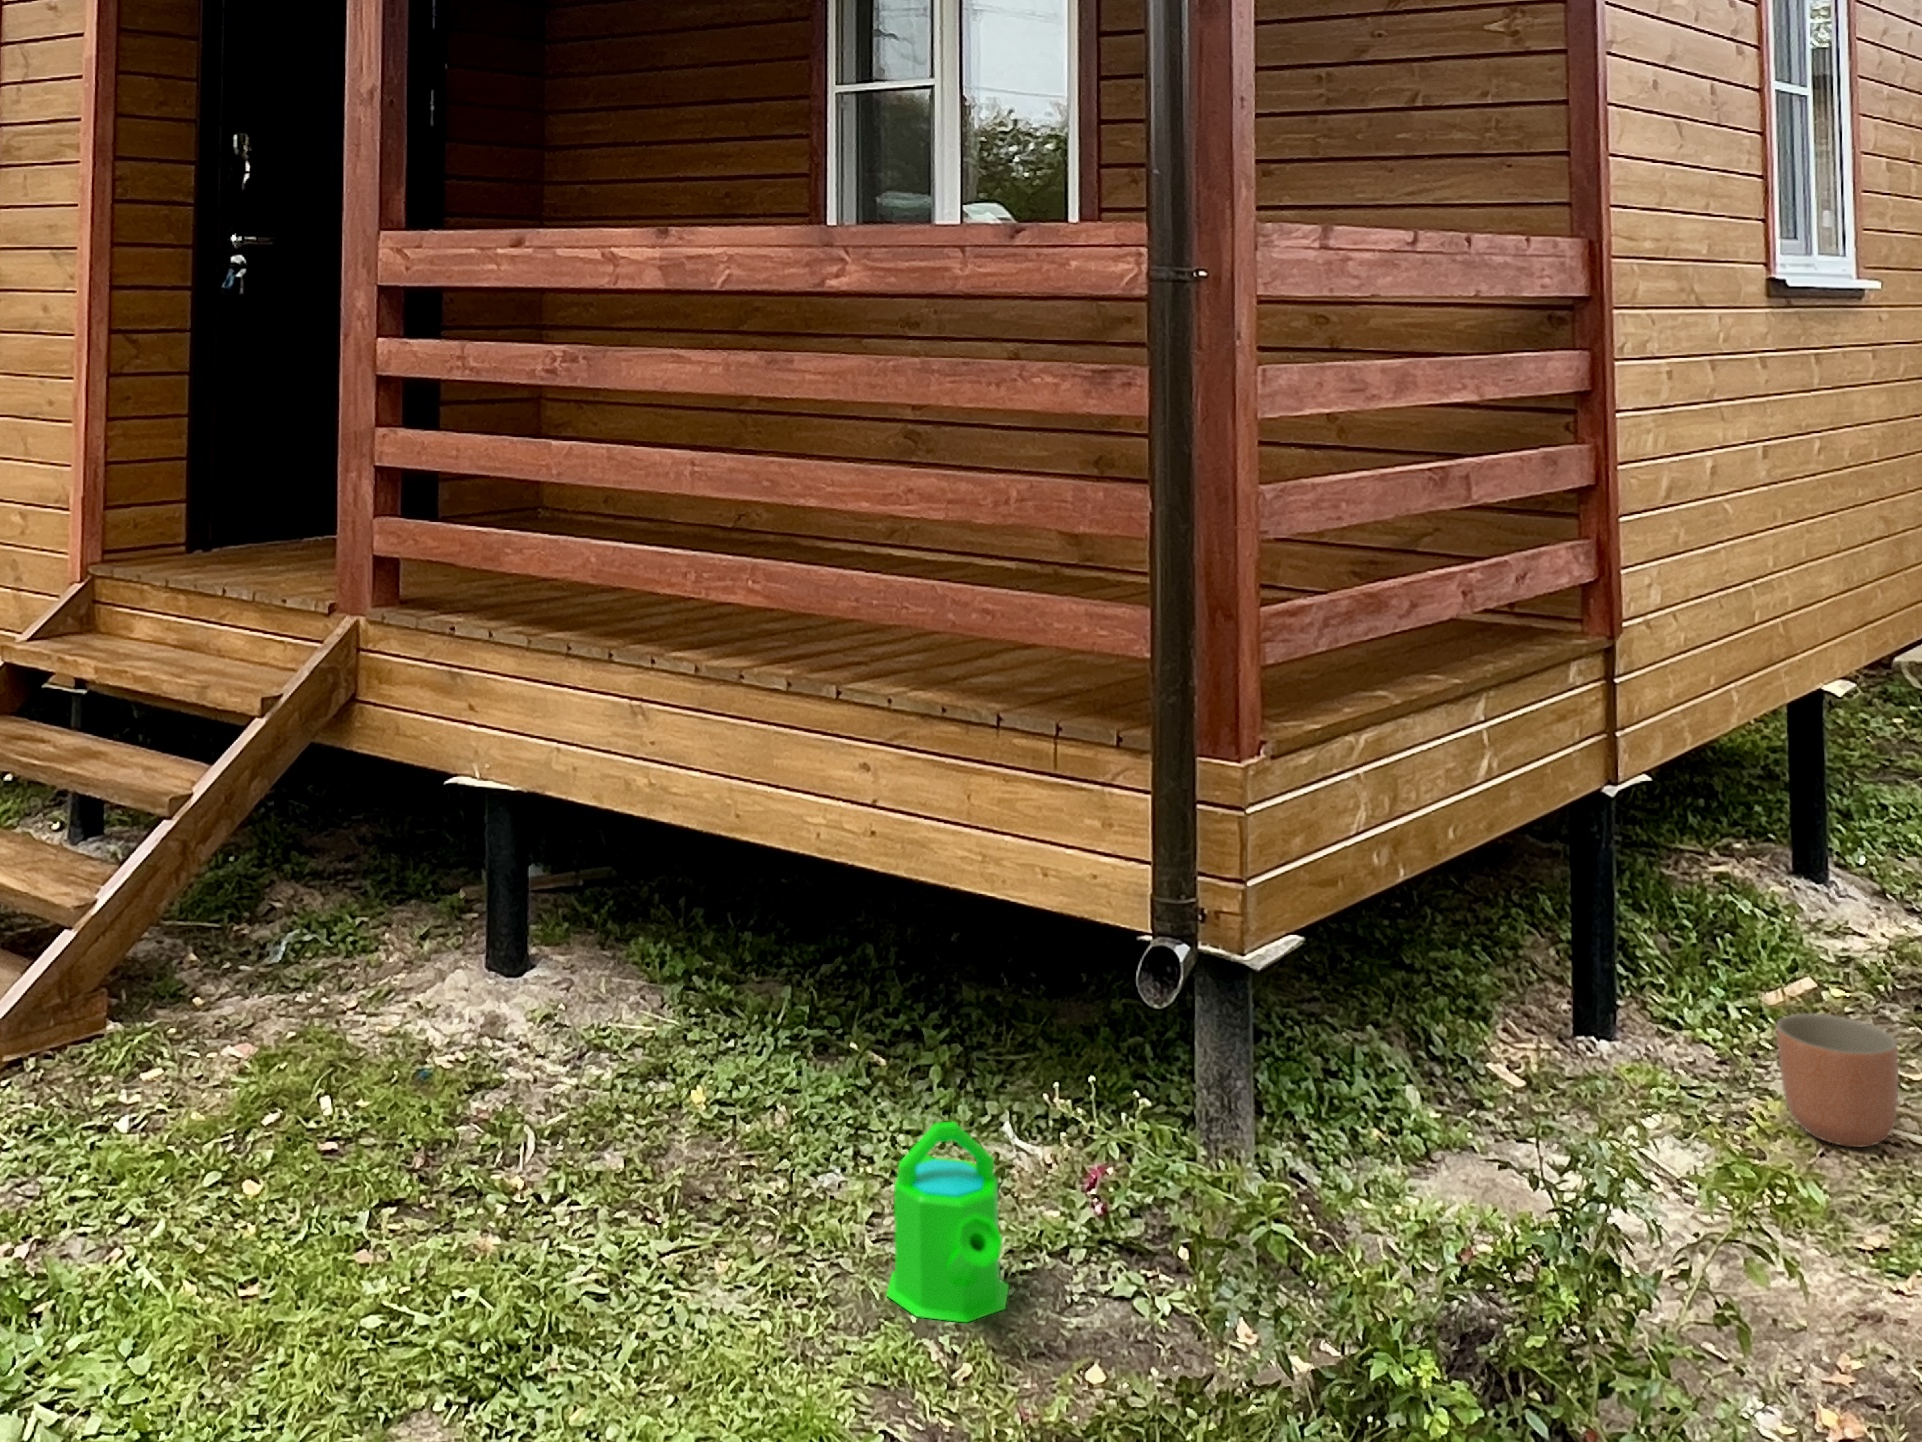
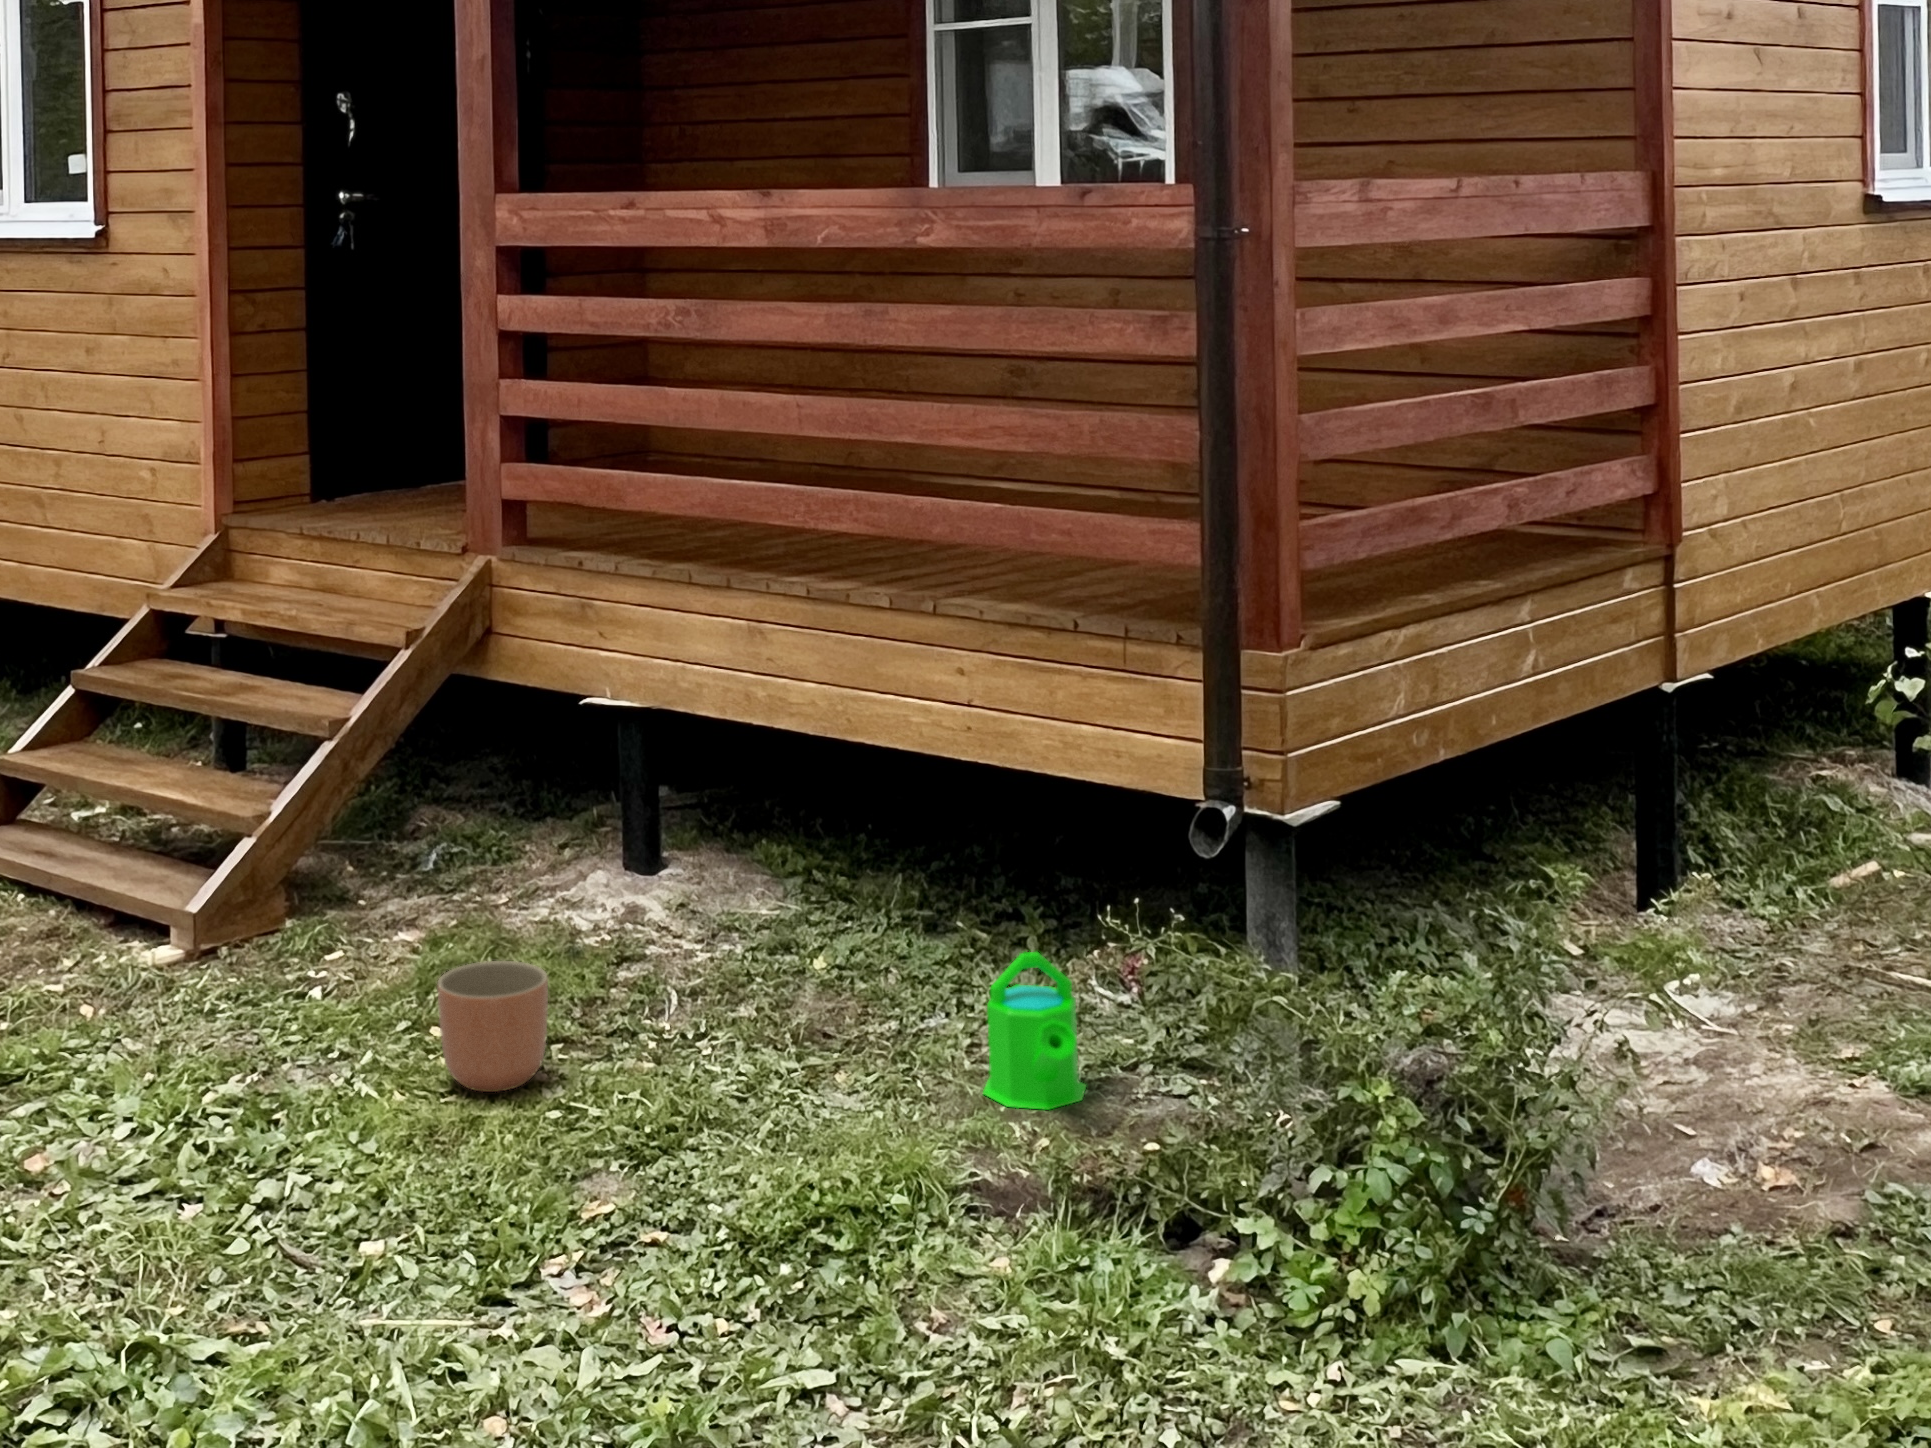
planter: present [1776,1013,1898,1147] -> present [438,961,548,1092]

